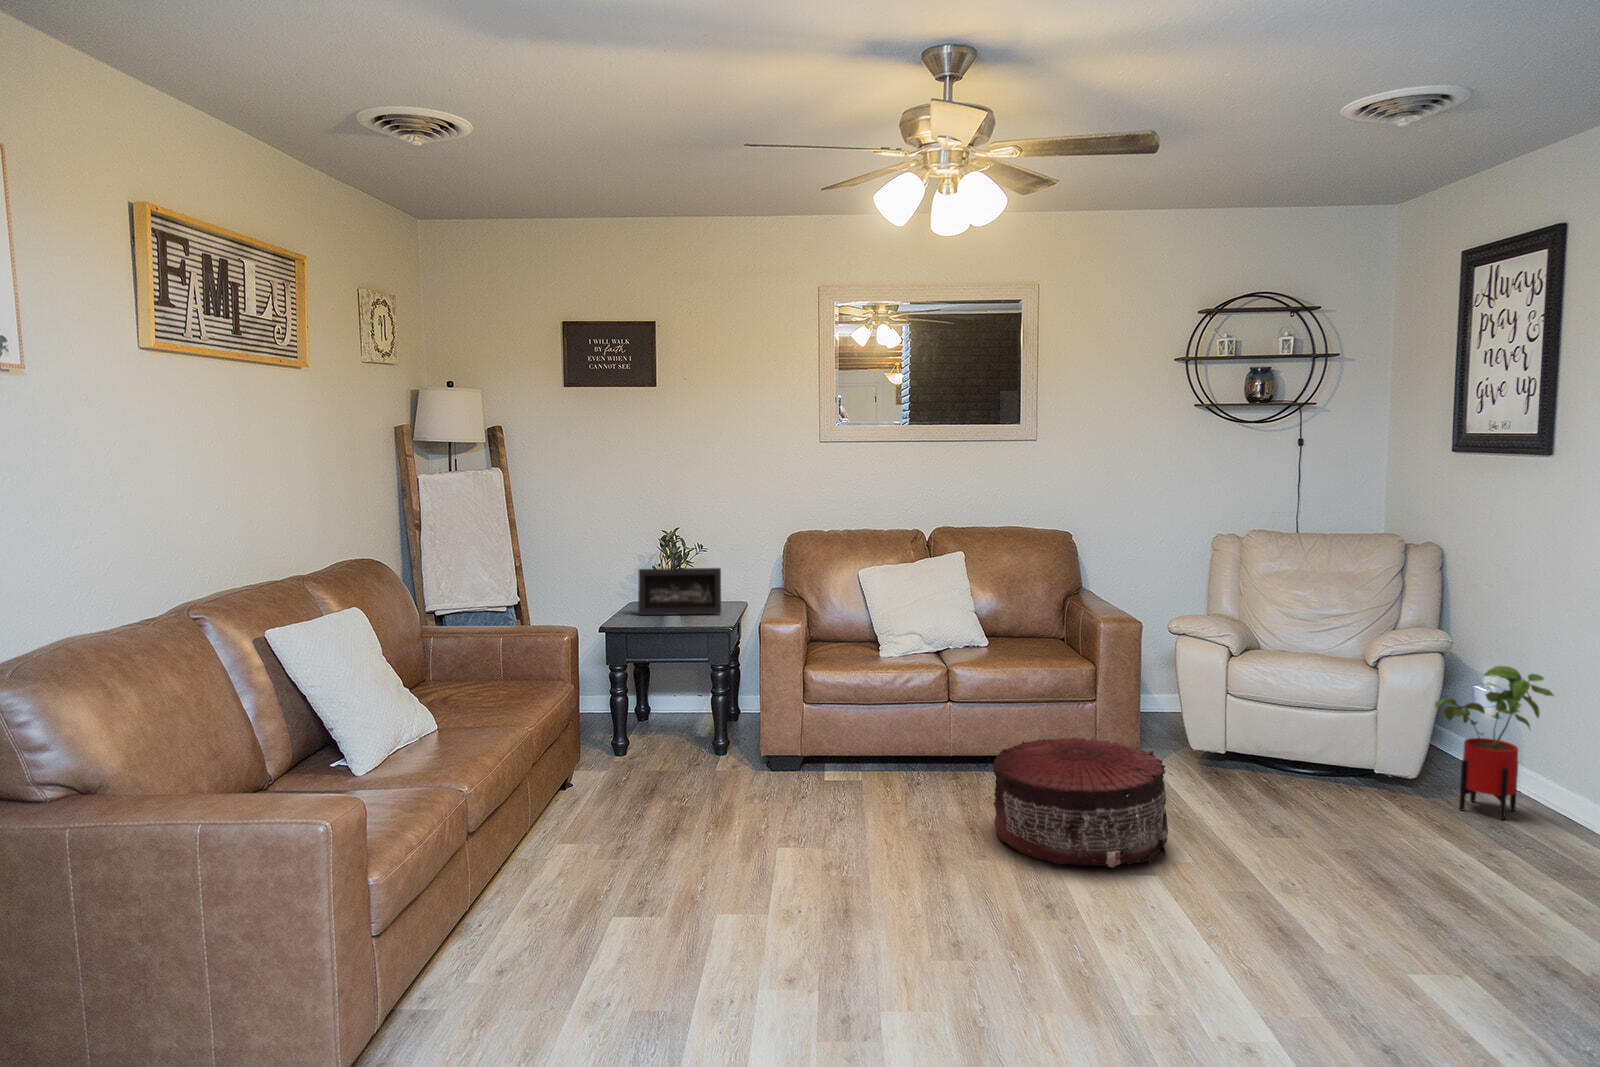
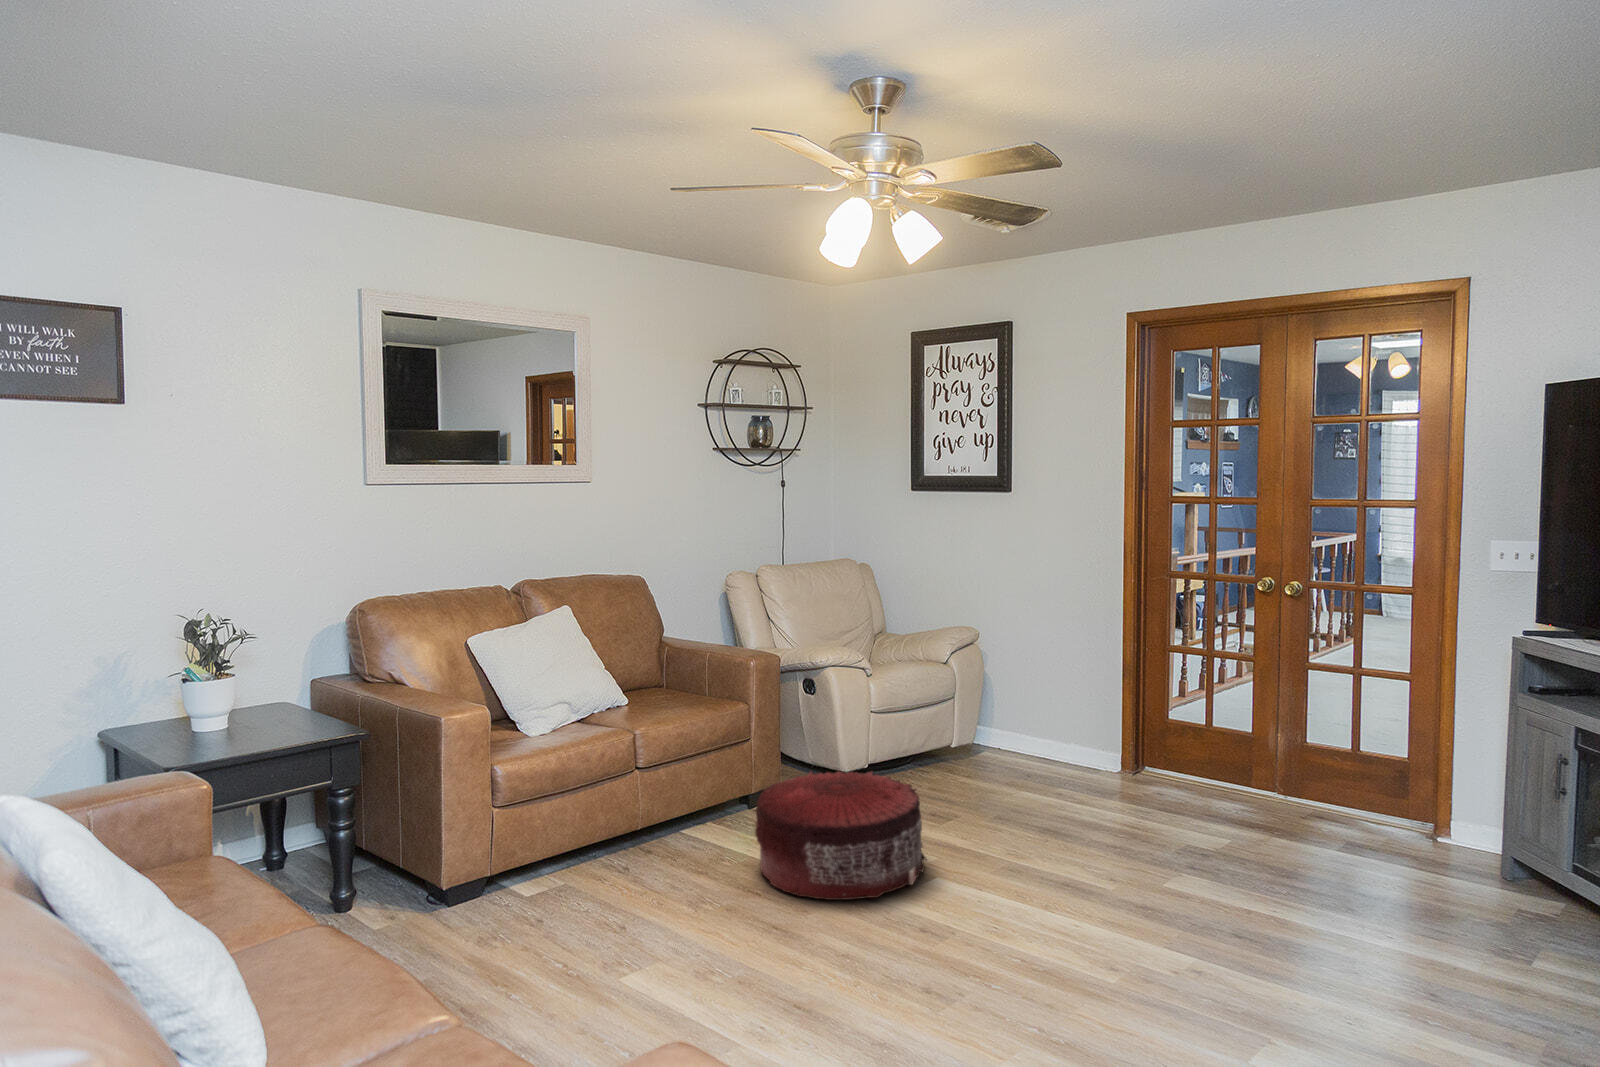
picture frame: present [638,568,721,615] -> none [188,661,323,748]
house plant: present [1435,666,1554,820] -> none [975,651,1051,768]

